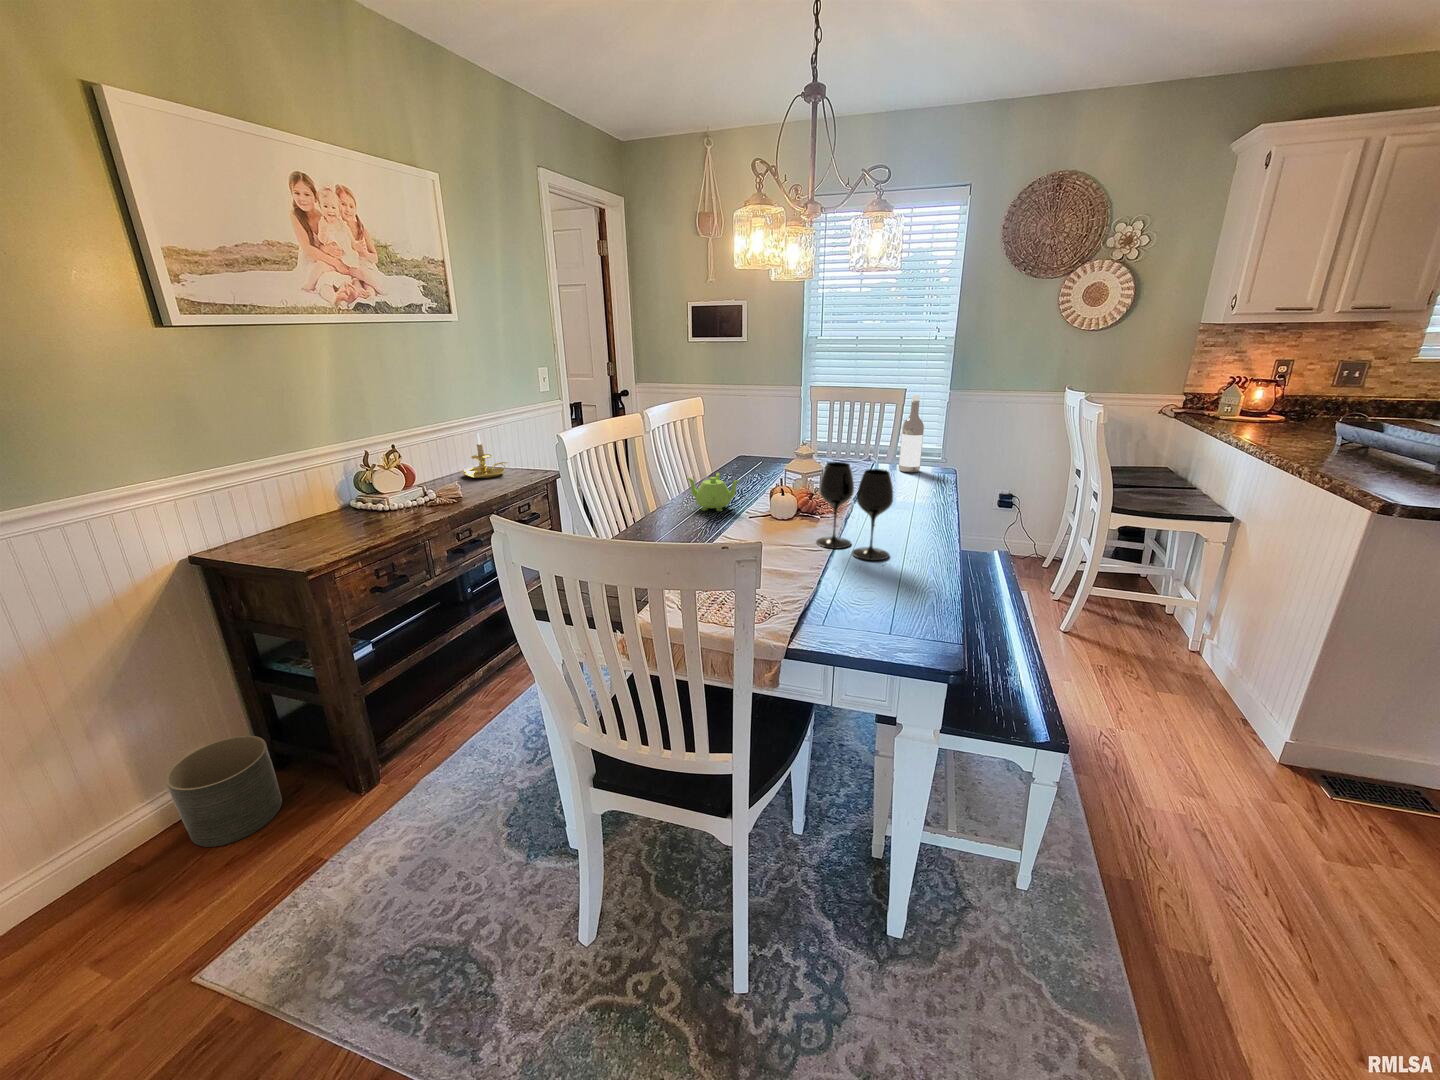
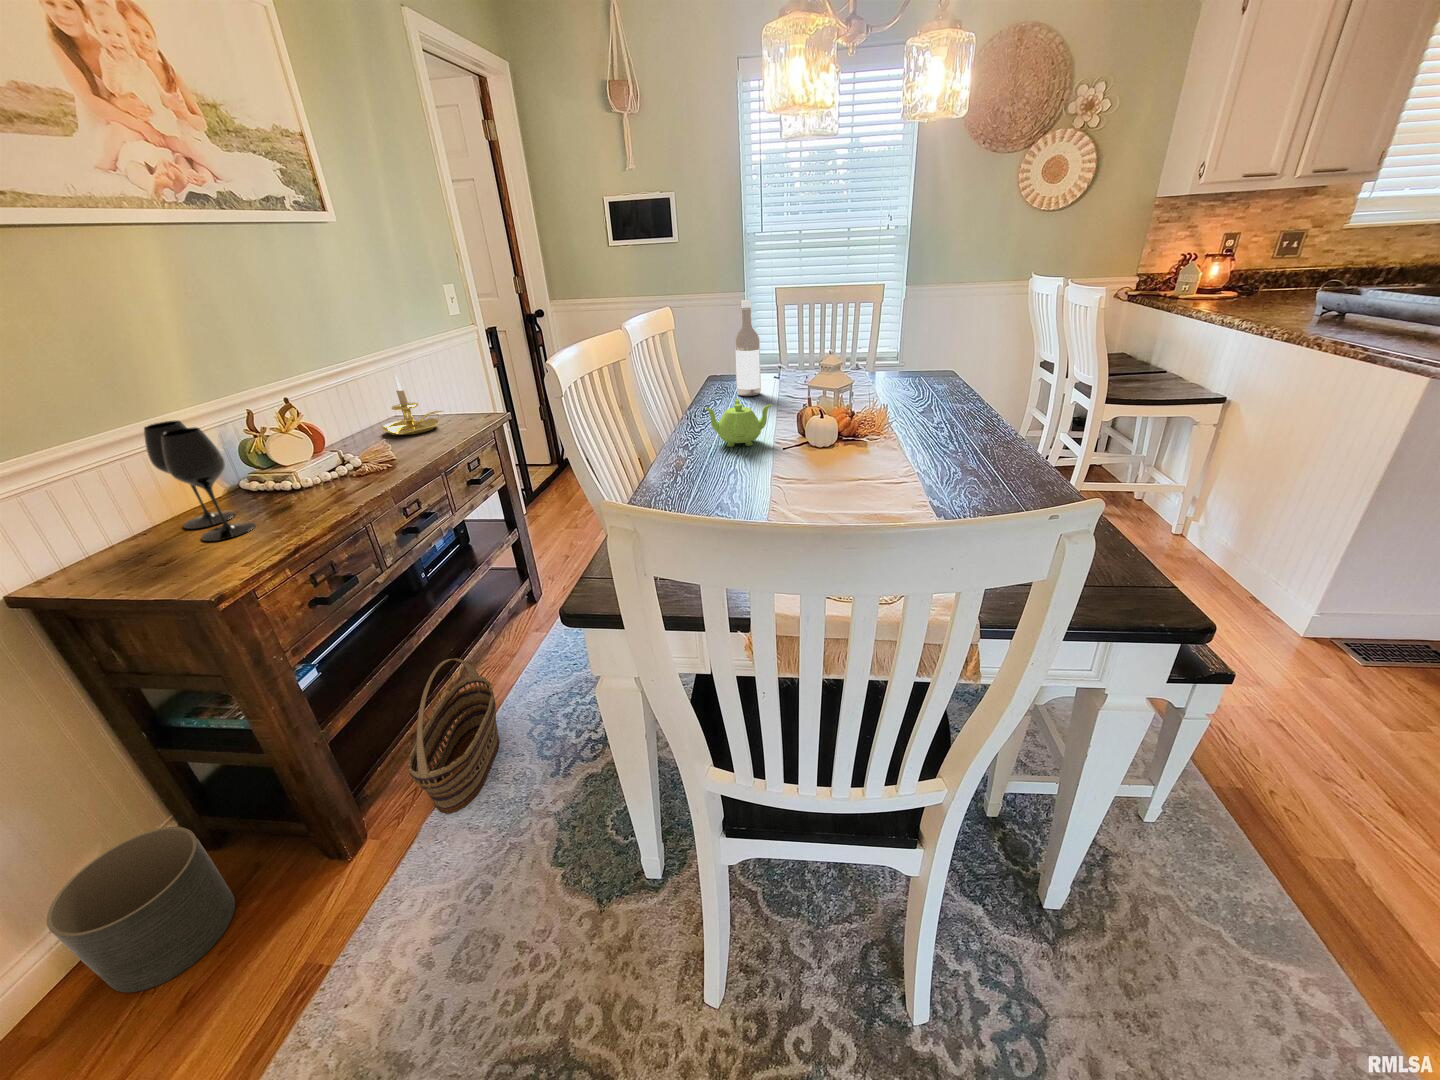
wine bottle: present [899,395,924,472] -> present [735,300,761,396]
wine glass: present [817,462,893,560] -> present [144,420,255,541]
basket: none [418,651,500,774] -> present [408,658,499,814]

